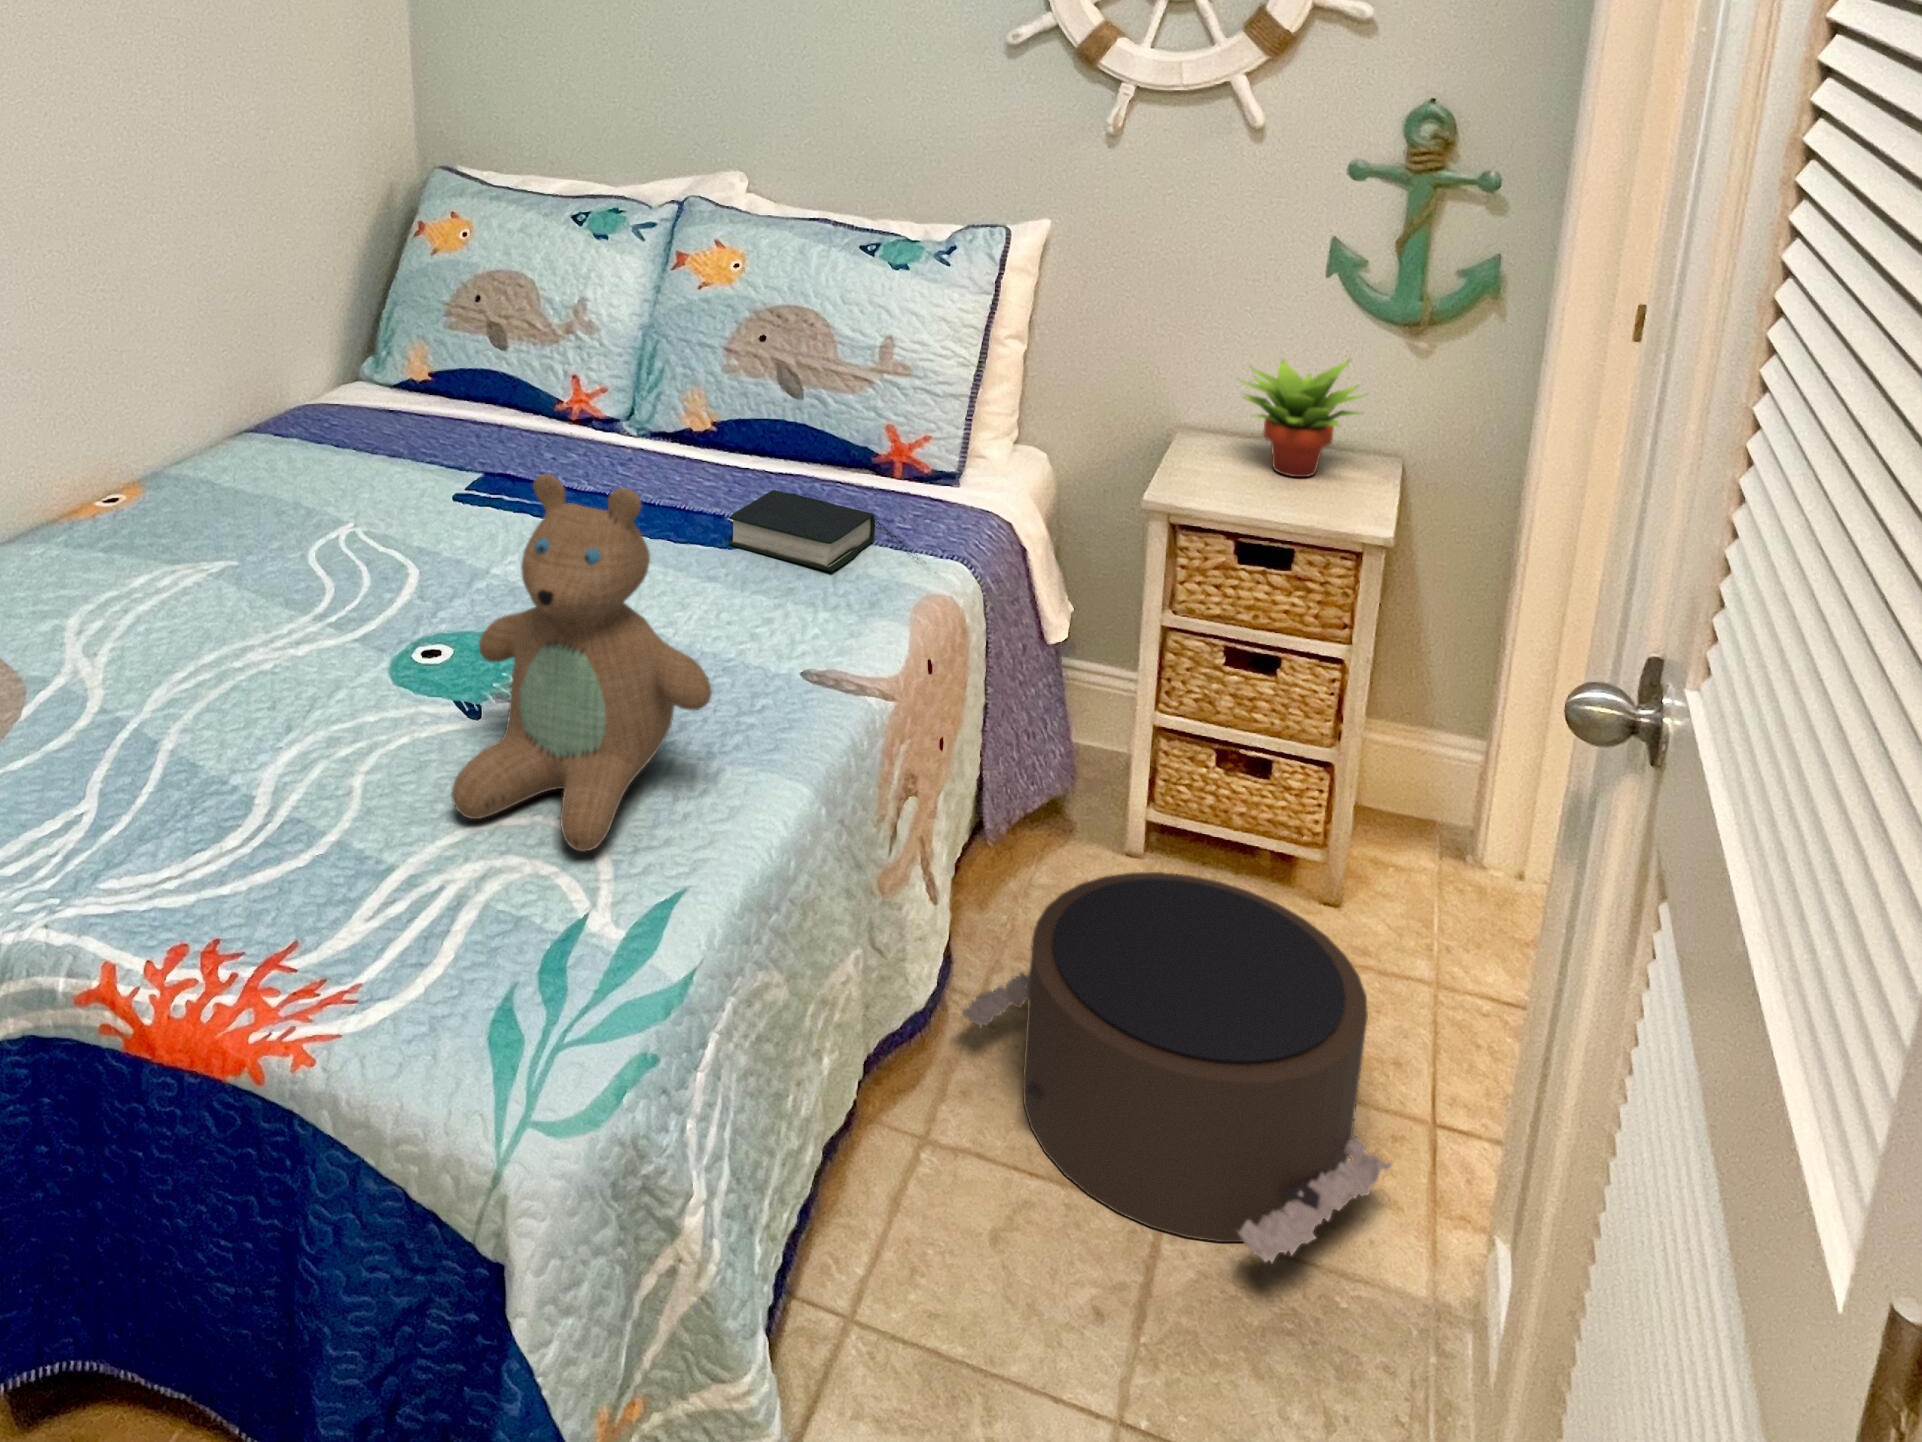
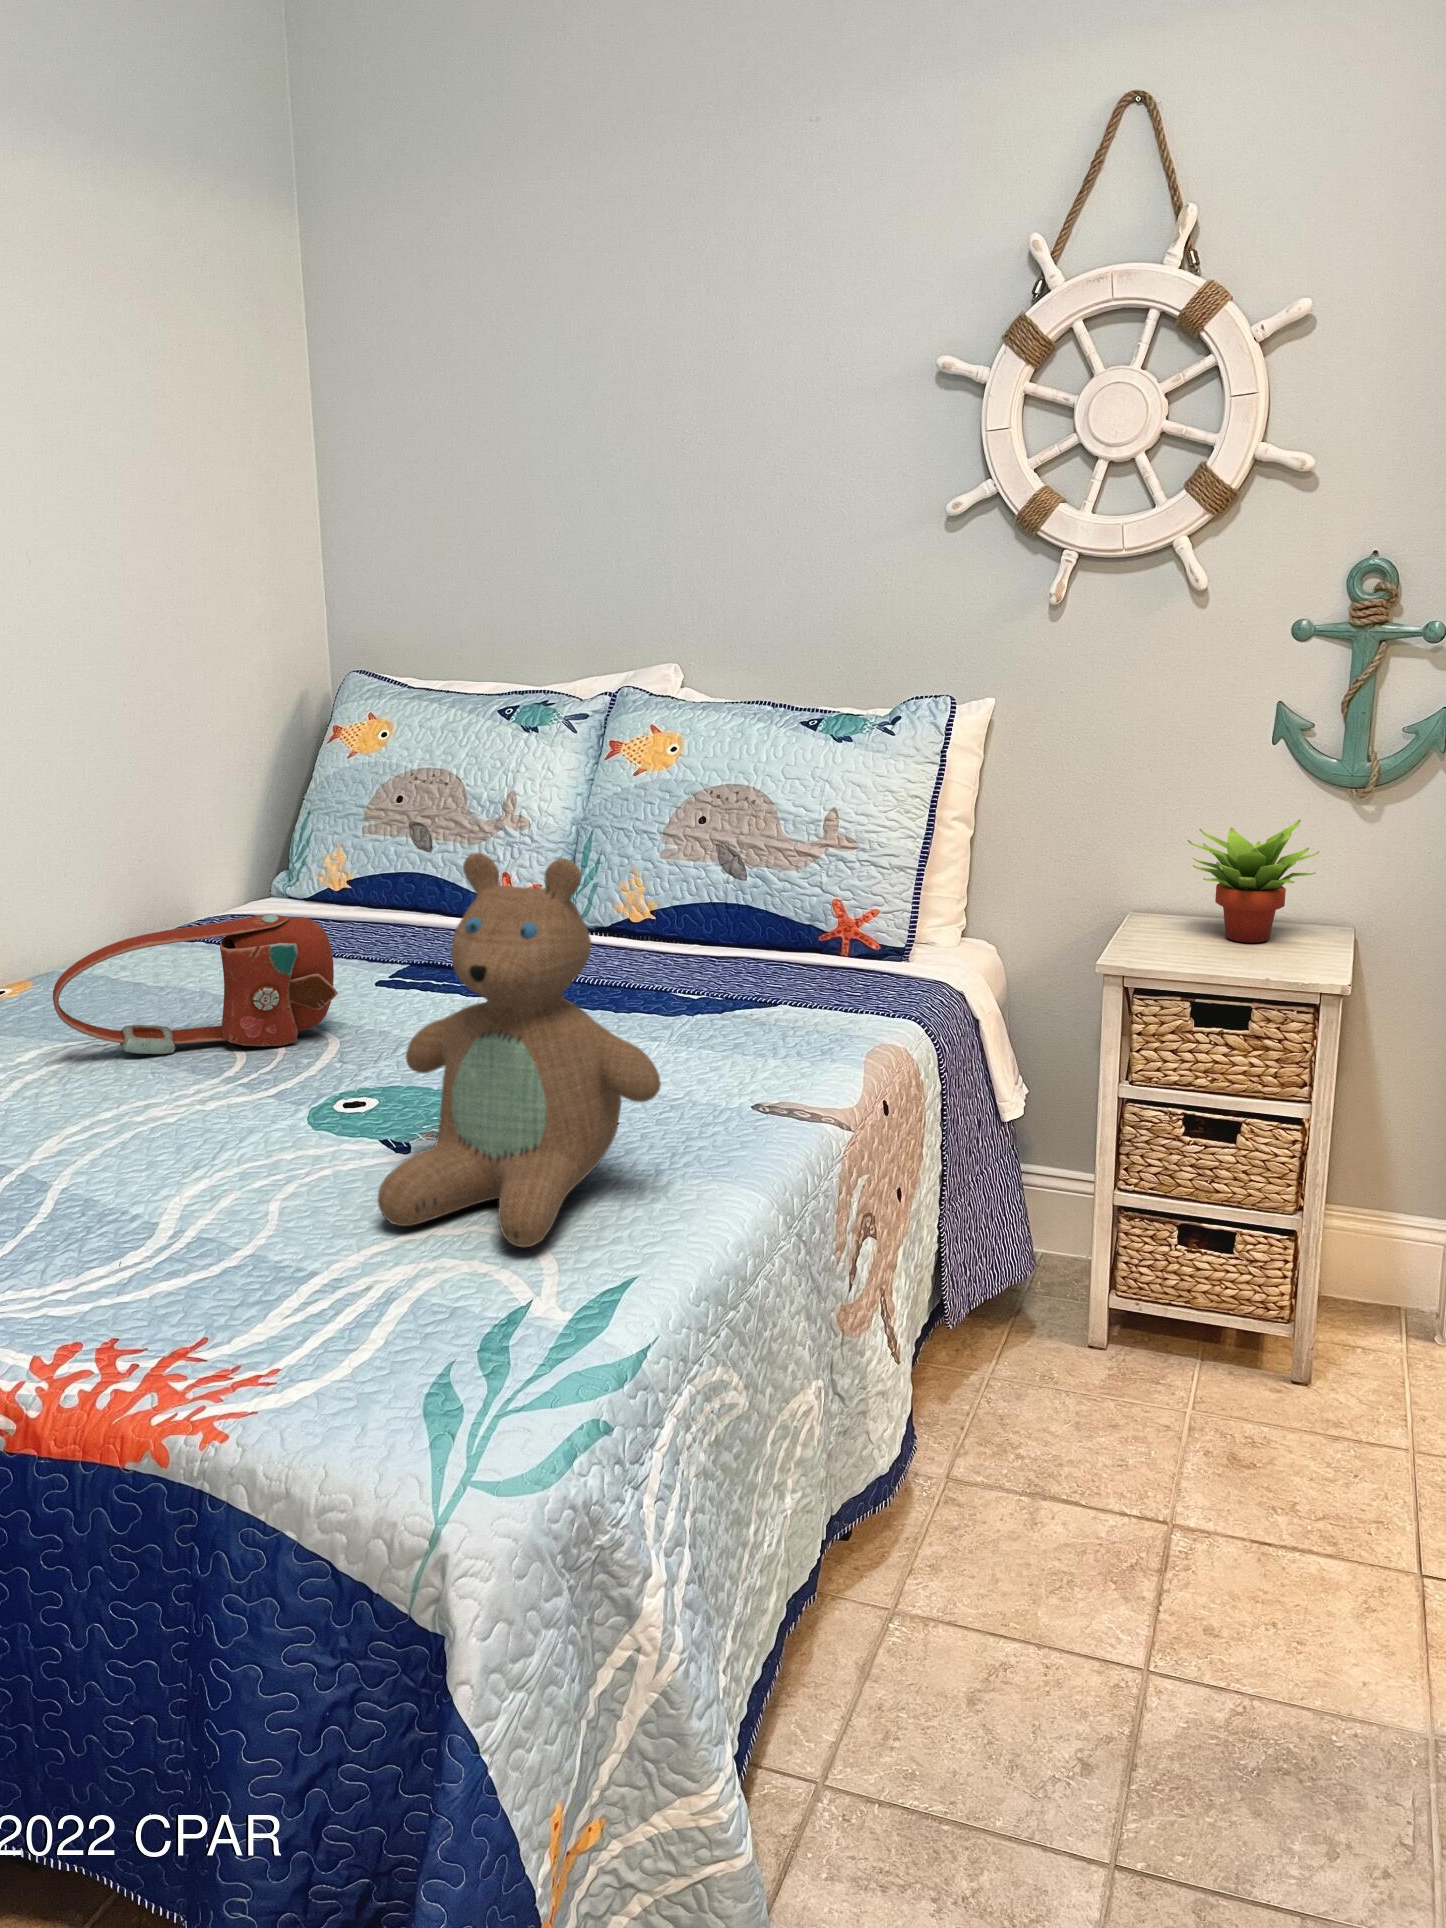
handbag: none [159,462,417,591] -> present [53,914,338,1054]
book: present [729,490,875,572] -> none [673,958,825,1026]
pouf: present [961,872,1392,1262] -> none [927,1329,1383,1692]

